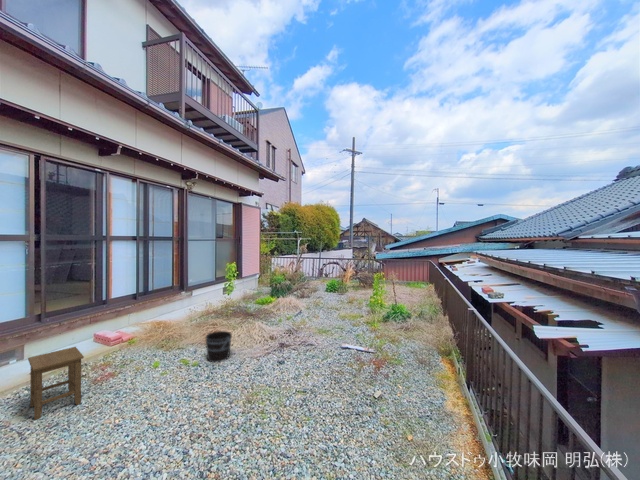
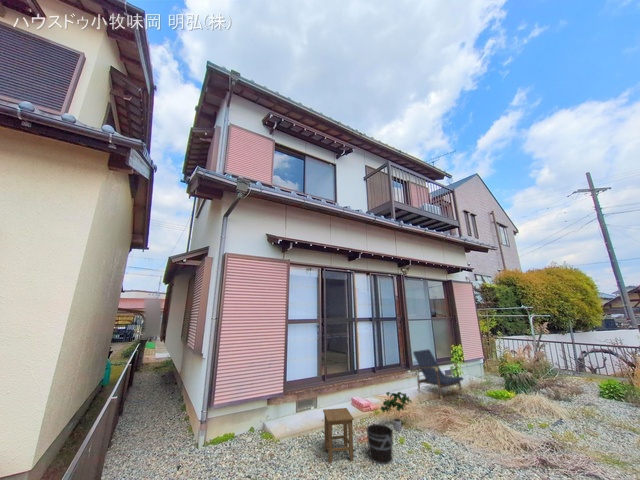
lounge chair: none [189,270,237,316] -> present [413,349,464,400]
potted plant: none [135,315,176,354] -> present [381,392,411,431]
bucket: present [206,331,232,363] -> present [367,424,393,464]

